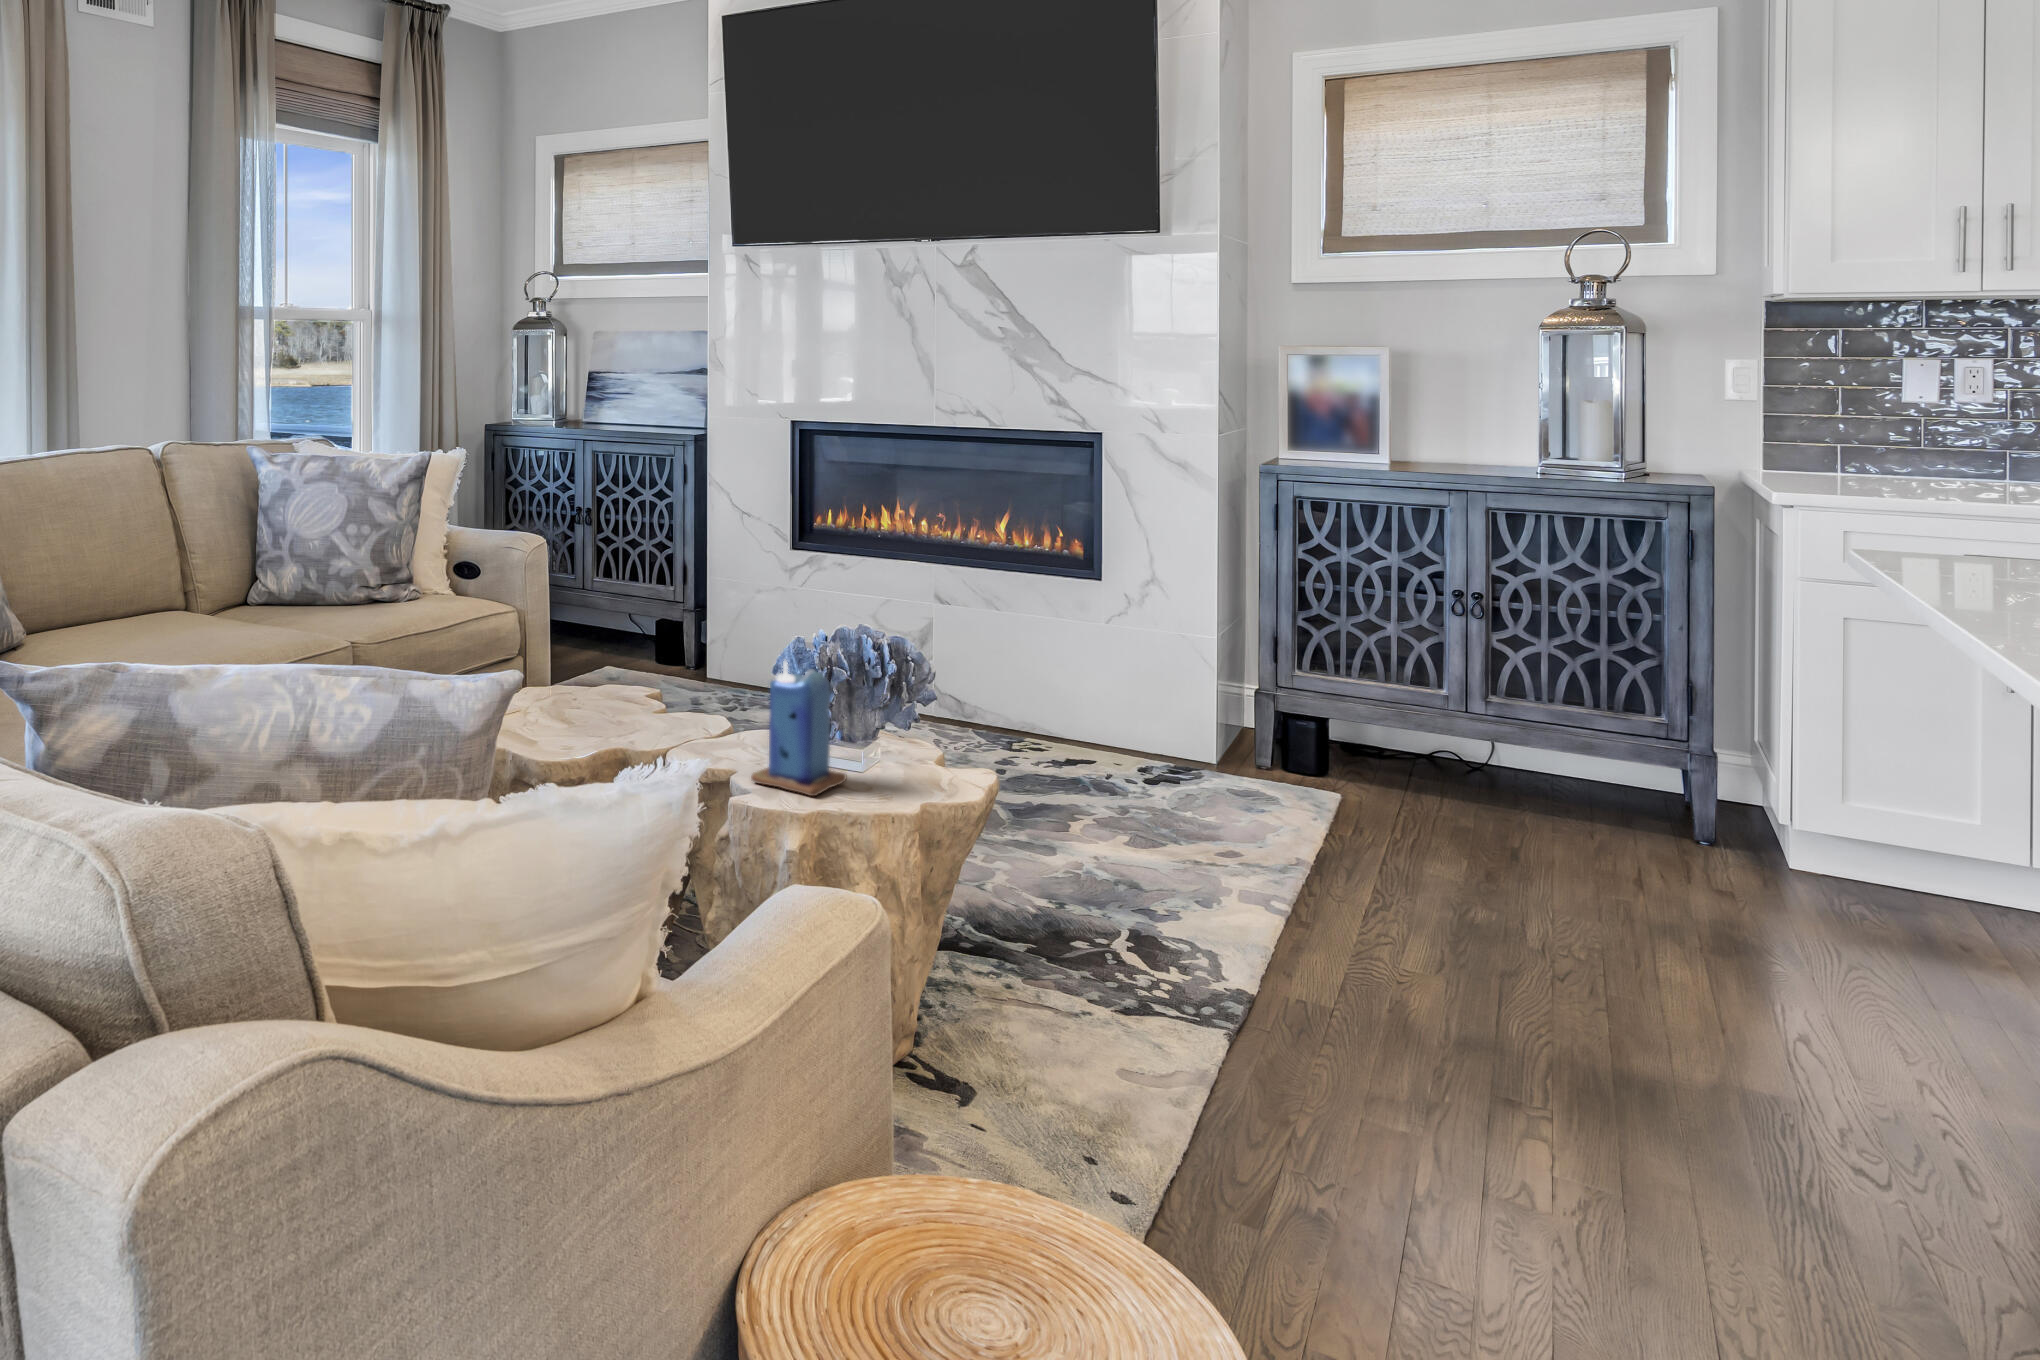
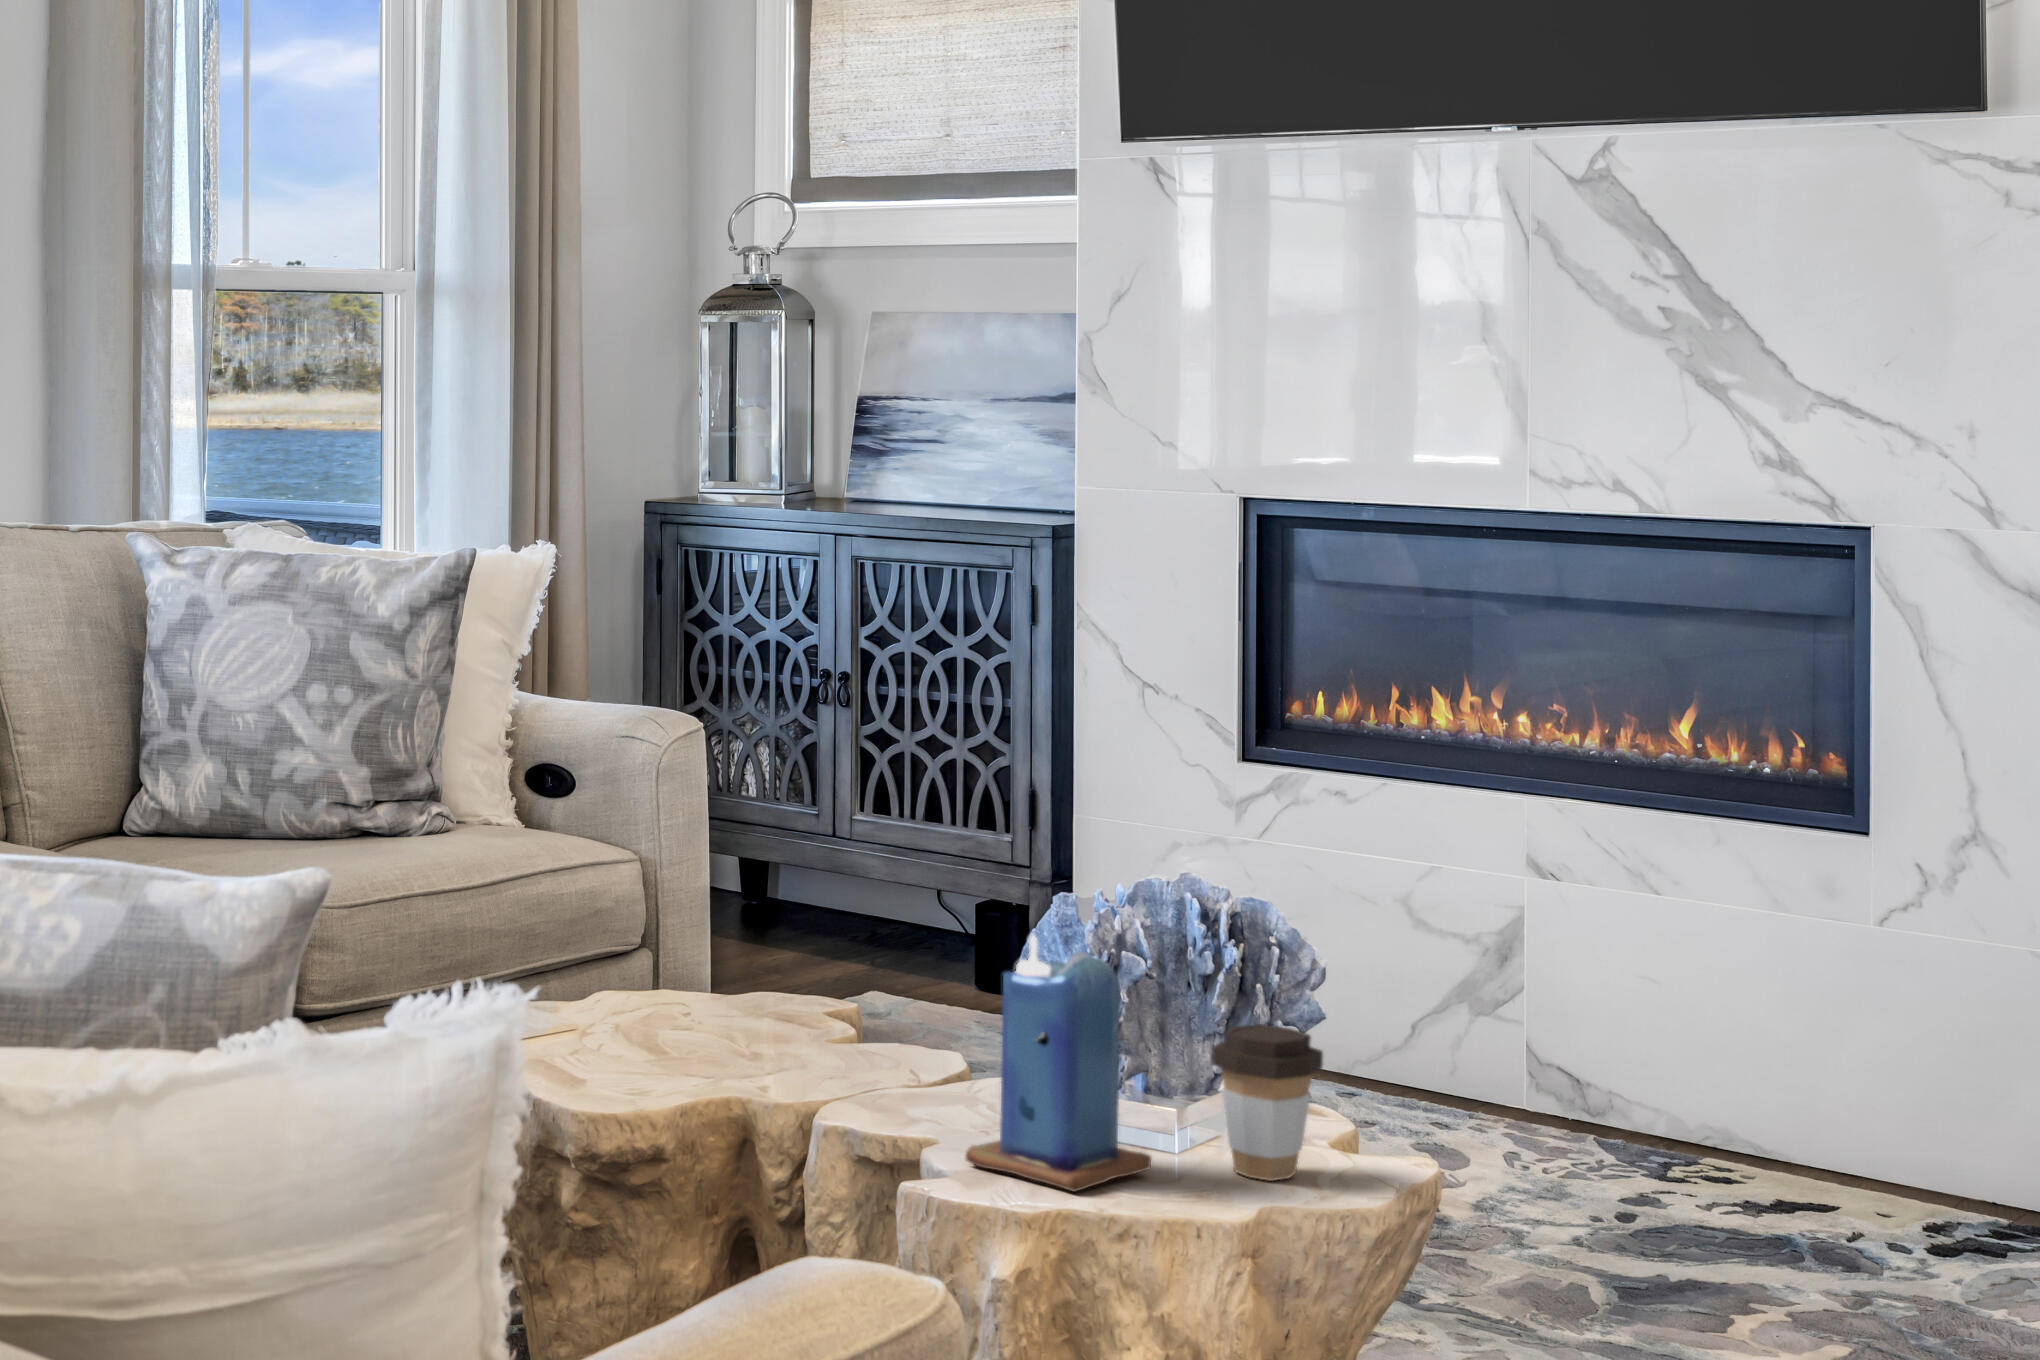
coffee cup: none [874,702,931,785] -> present [1211,1024,1323,1181]

